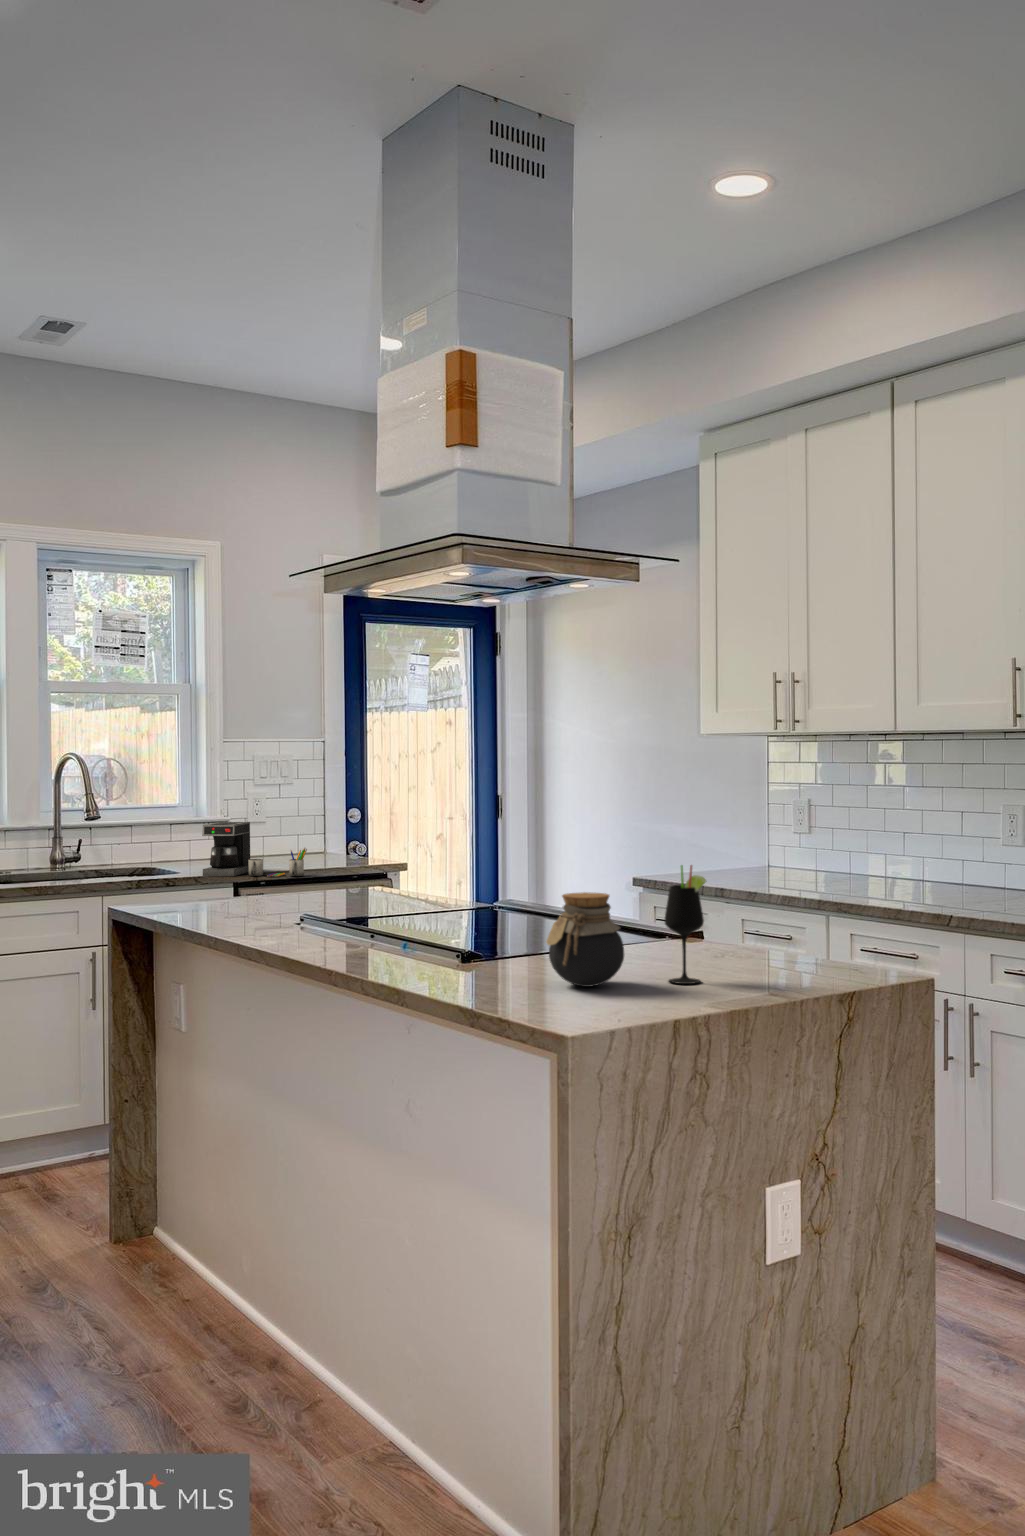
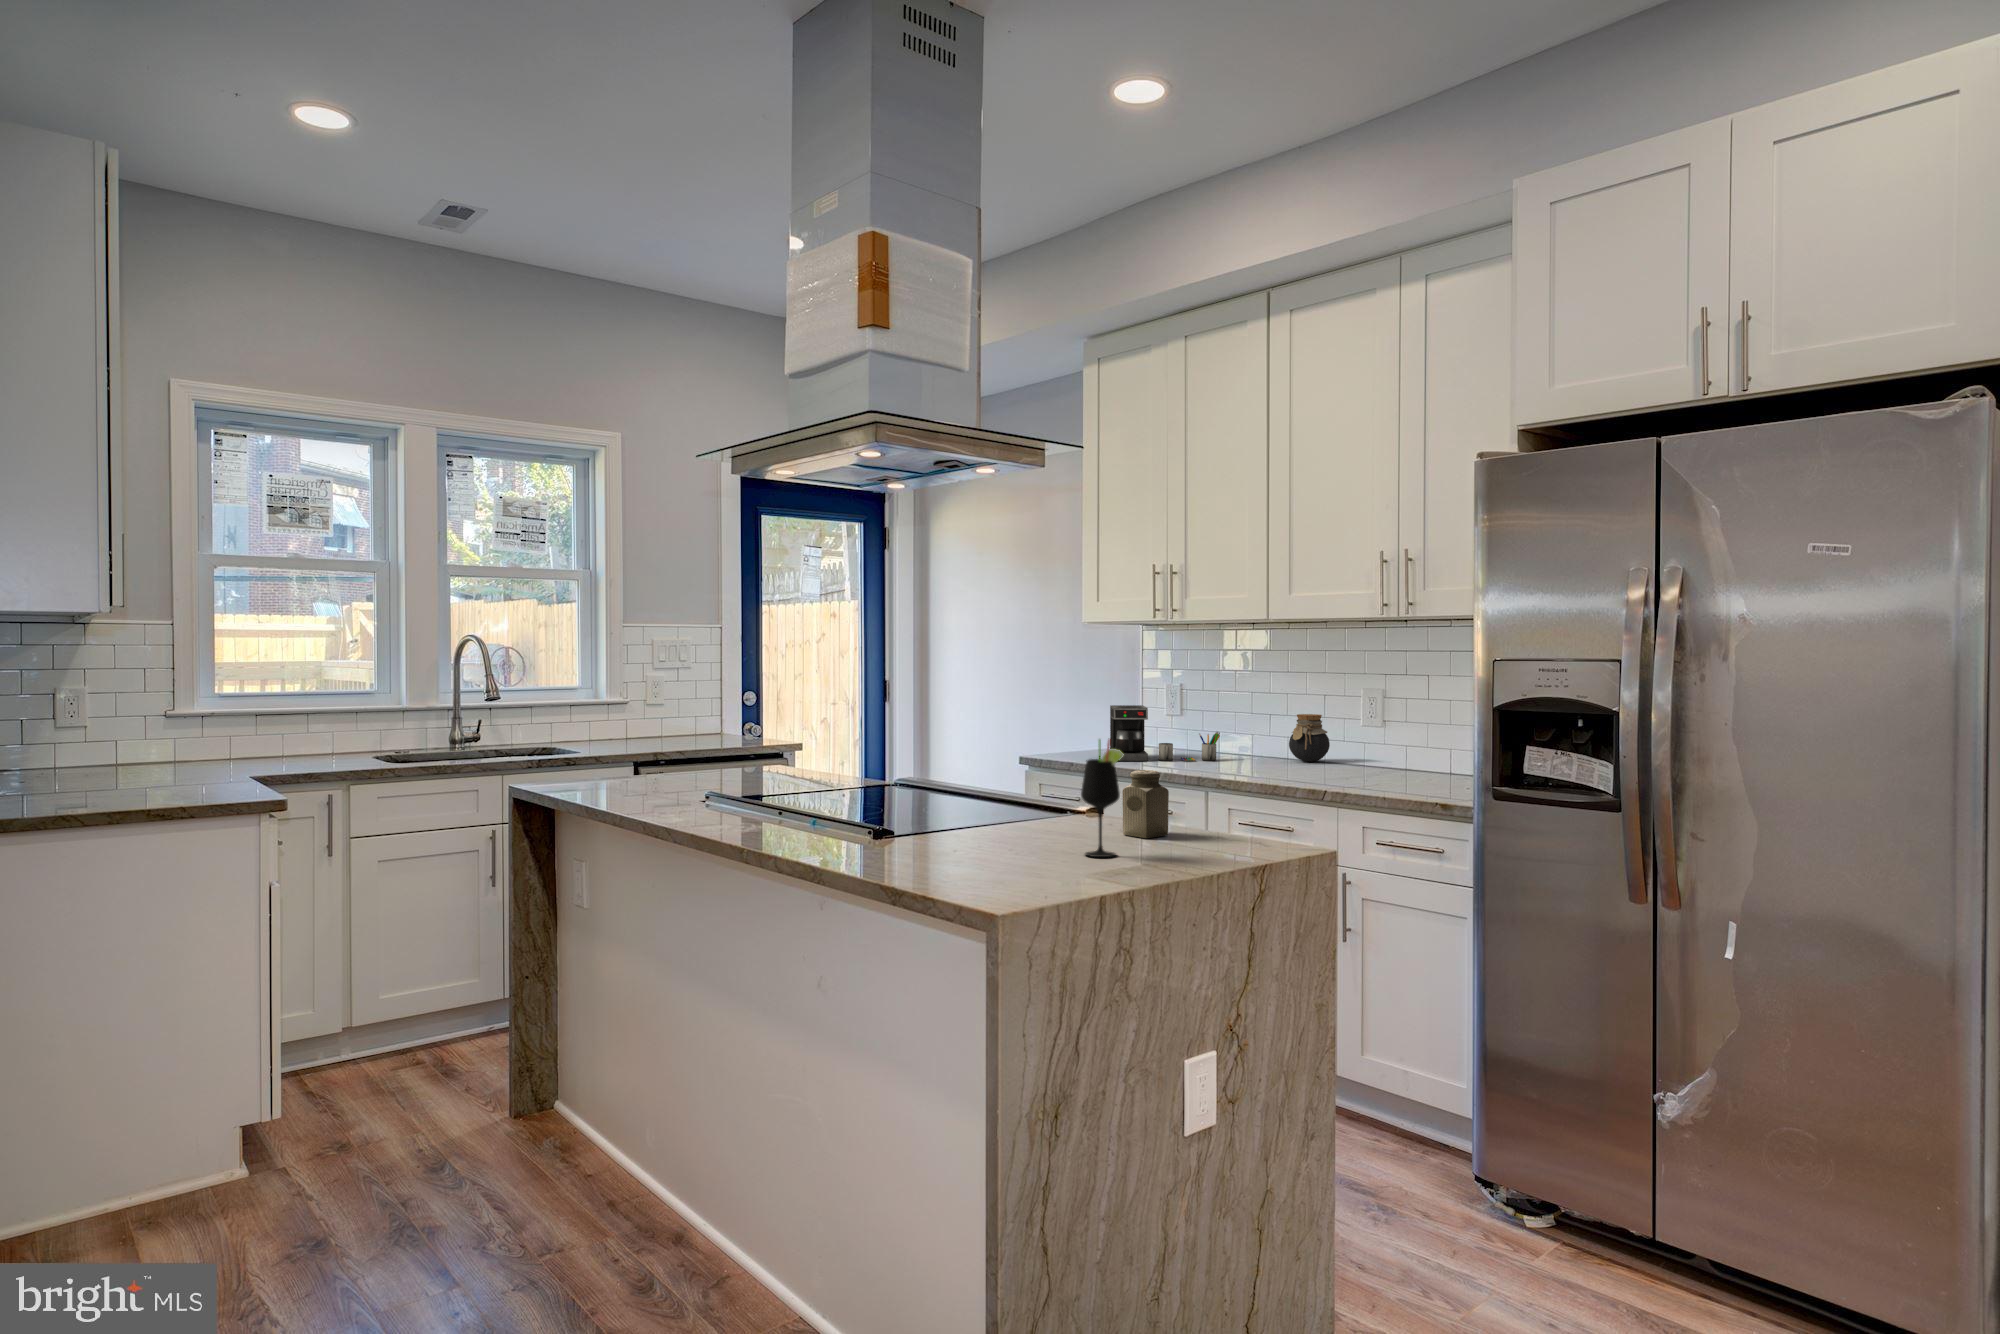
coffee maker: present [202,822,307,877] -> present [1110,705,1220,761]
jar: present [546,892,624,987] -> present [1289,714,1330,762]
salt shaker: none [714,896,761,966] -> present [1122,770,1169,838]

